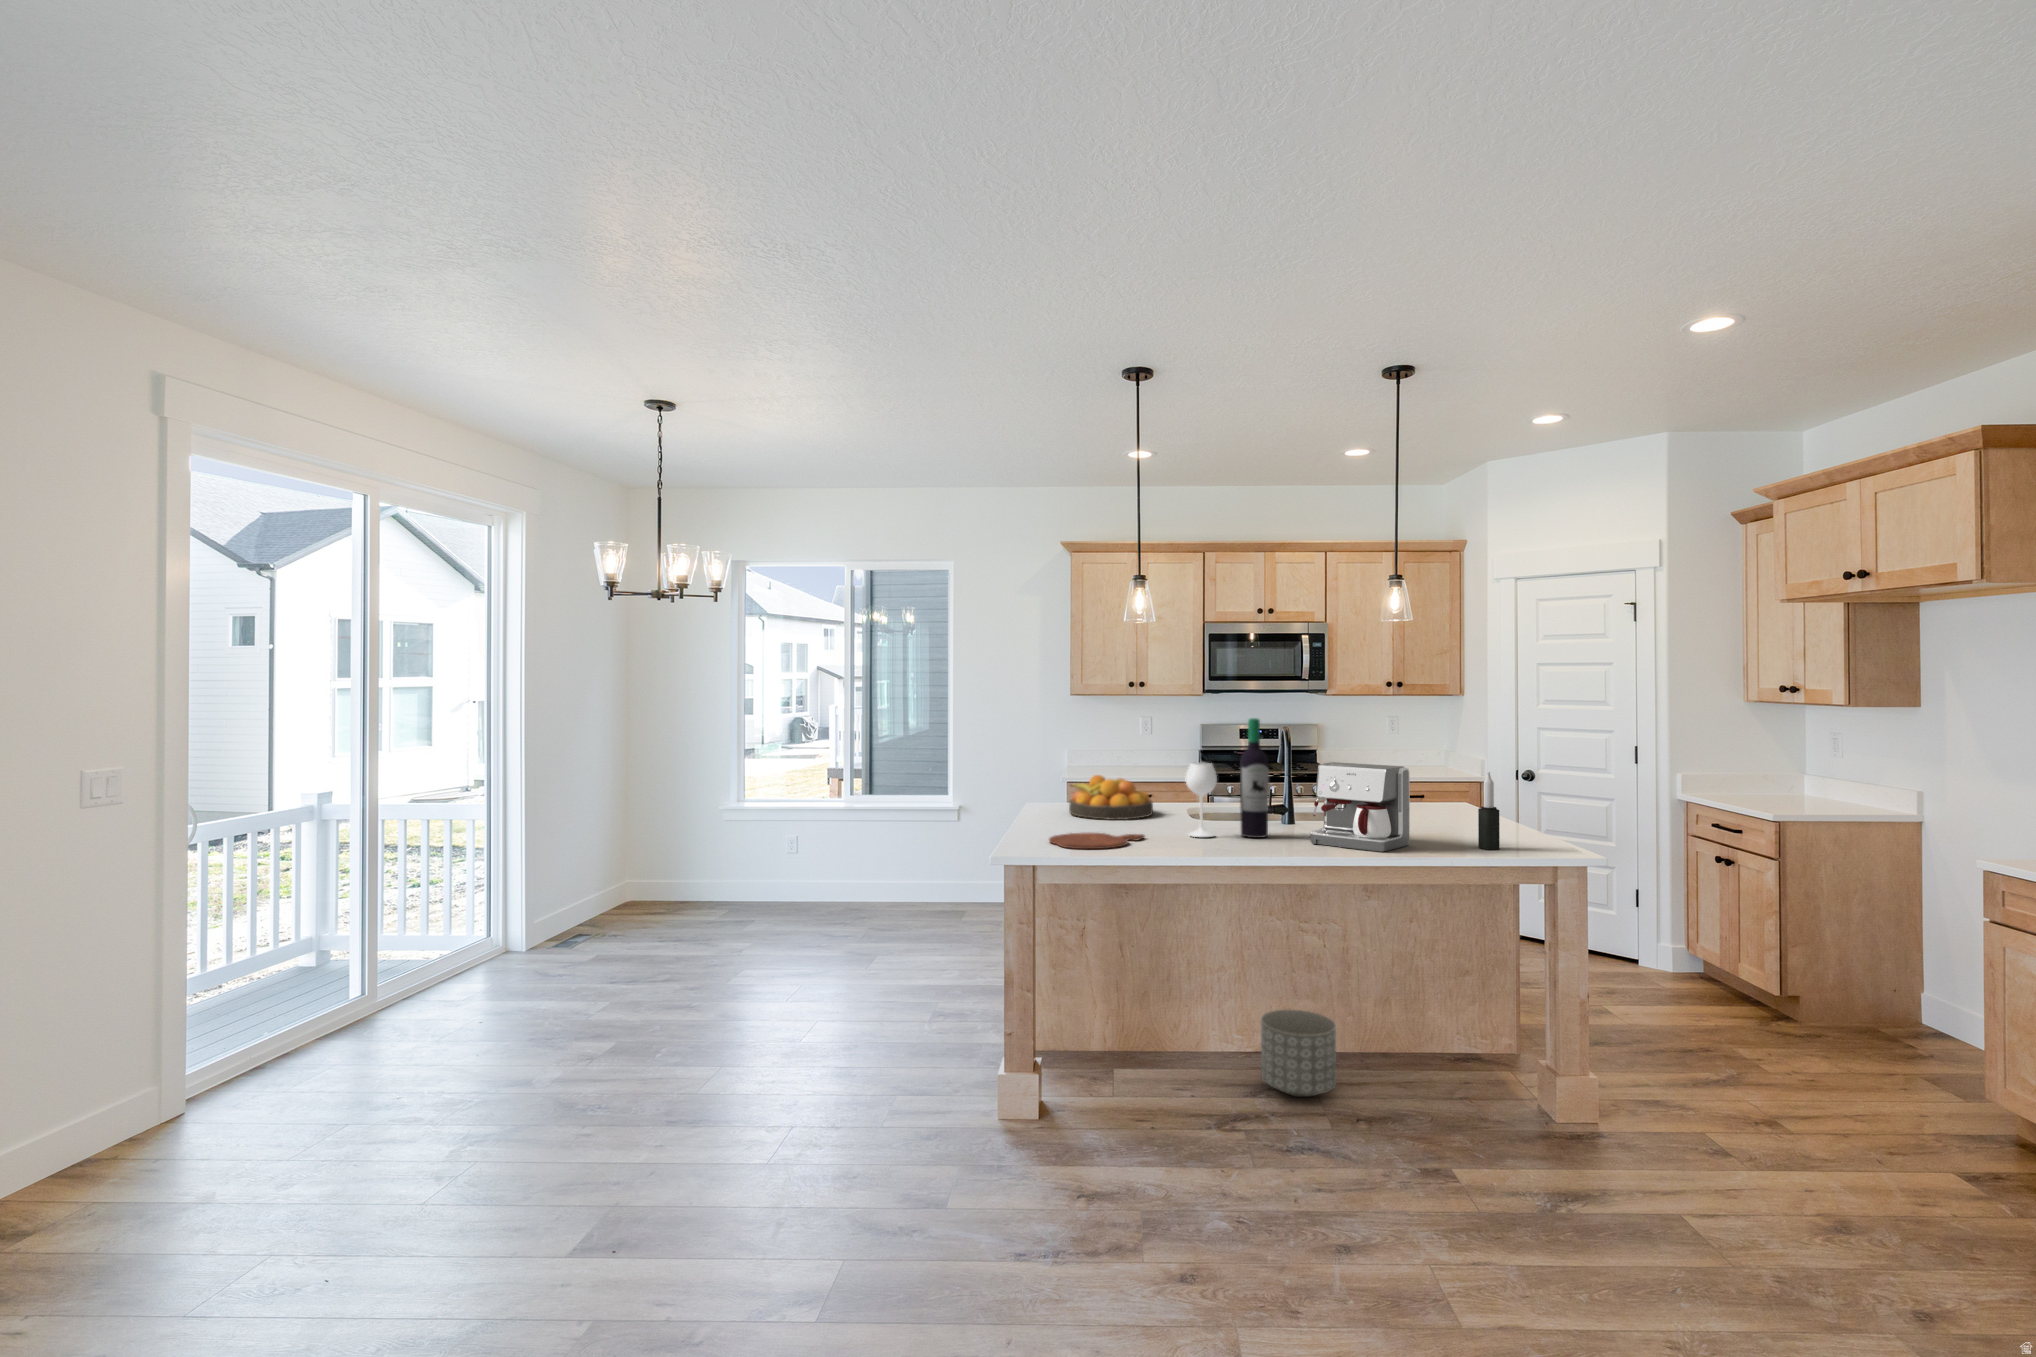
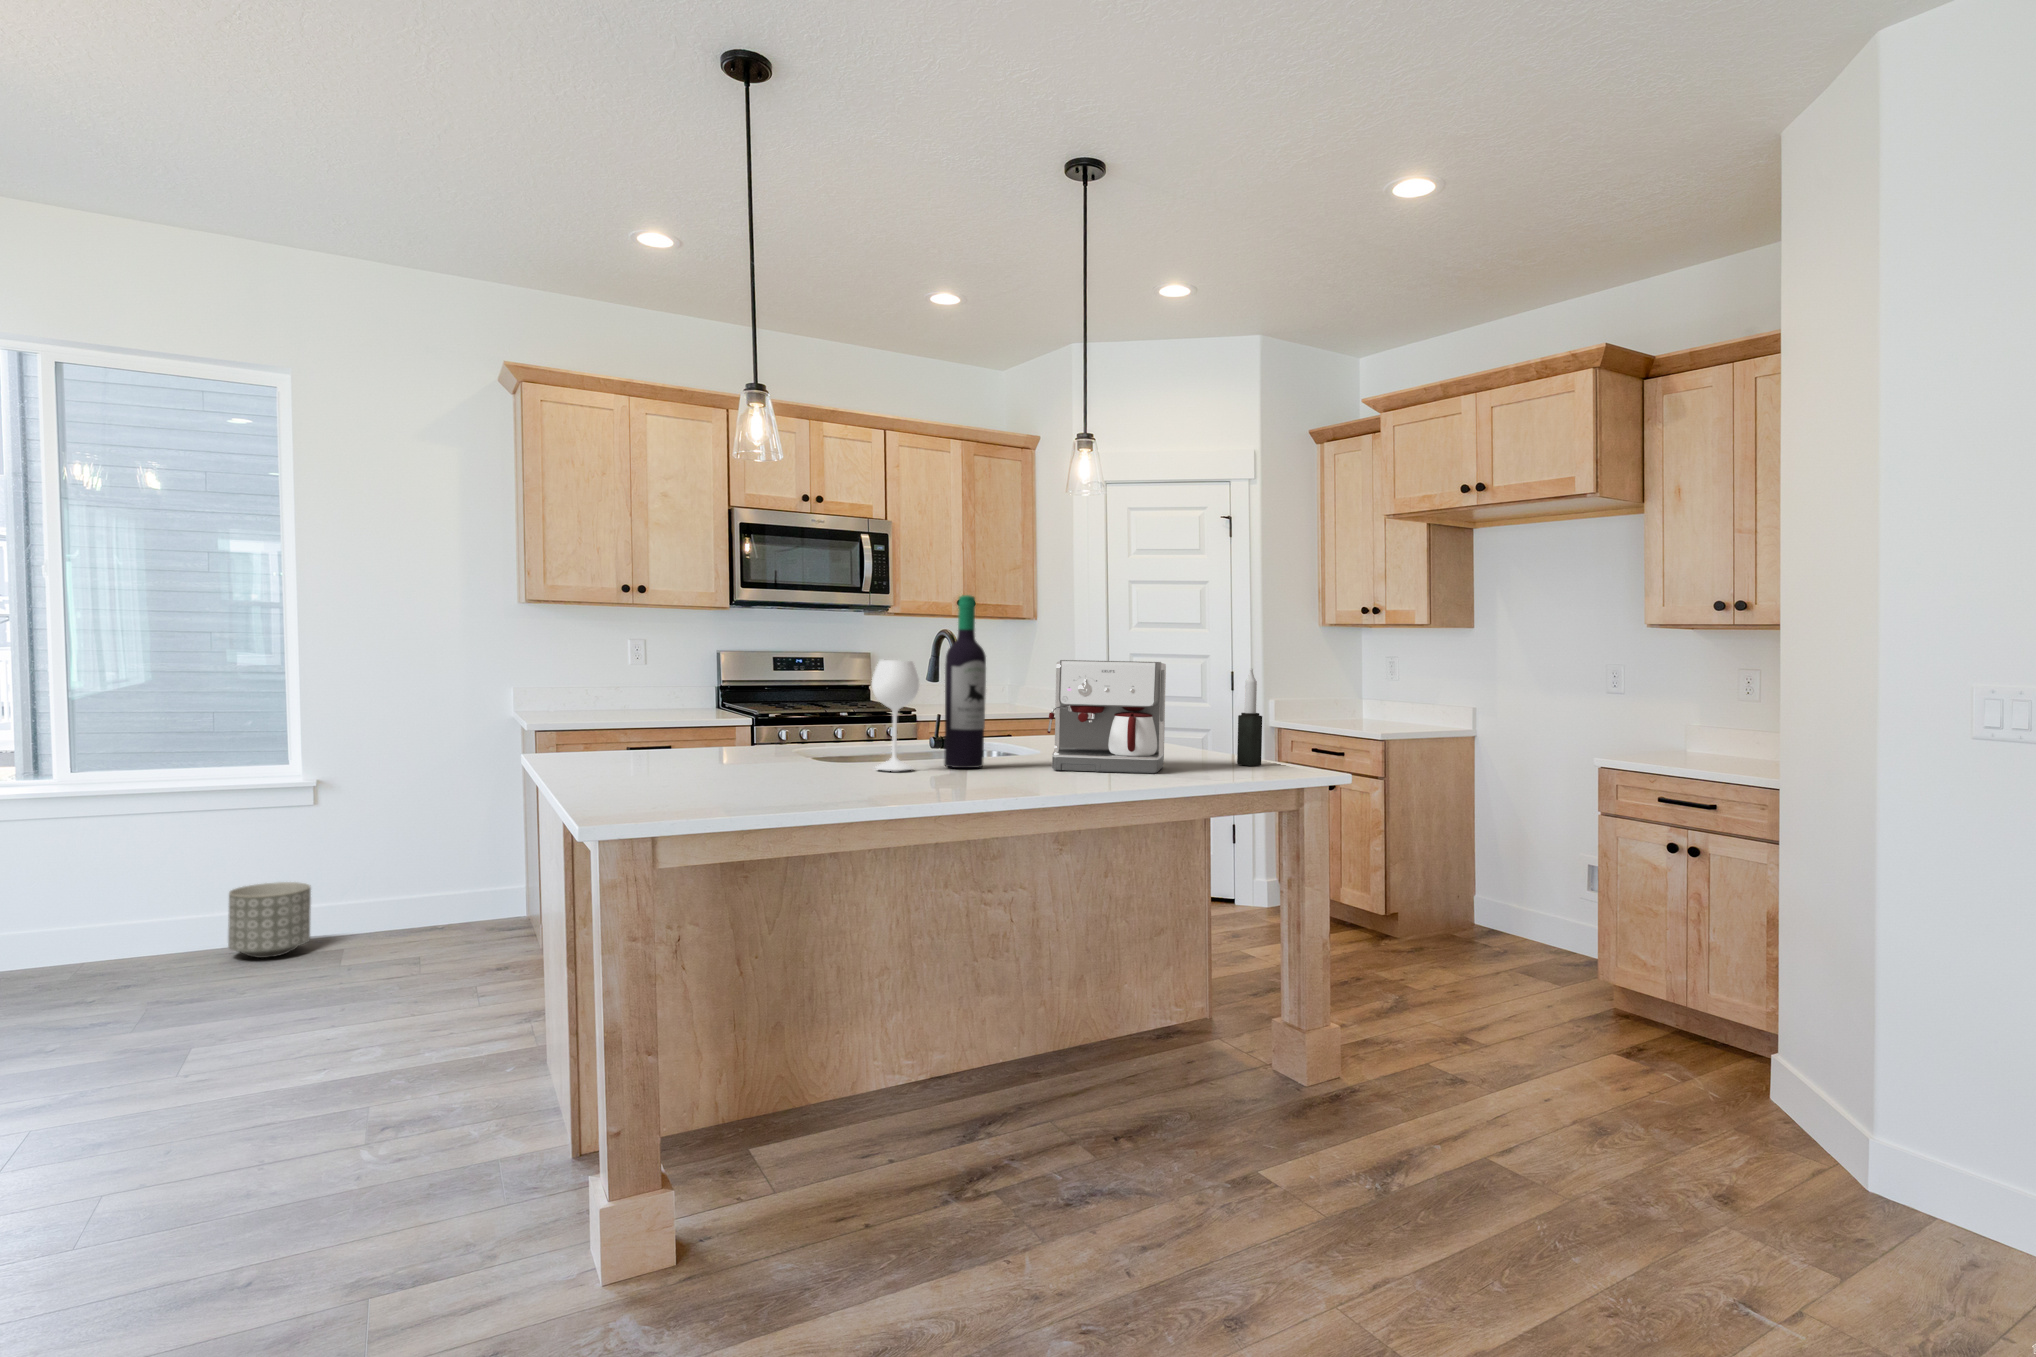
fruit bowl: present [1069,775,1153,820] -> none [629,695,768,760]
cutting board: present [1049,833,1145,849] -> none [677,770,820,791]
planter: present [1261,1010,1336,1097] -> present [228,882,311,958]

